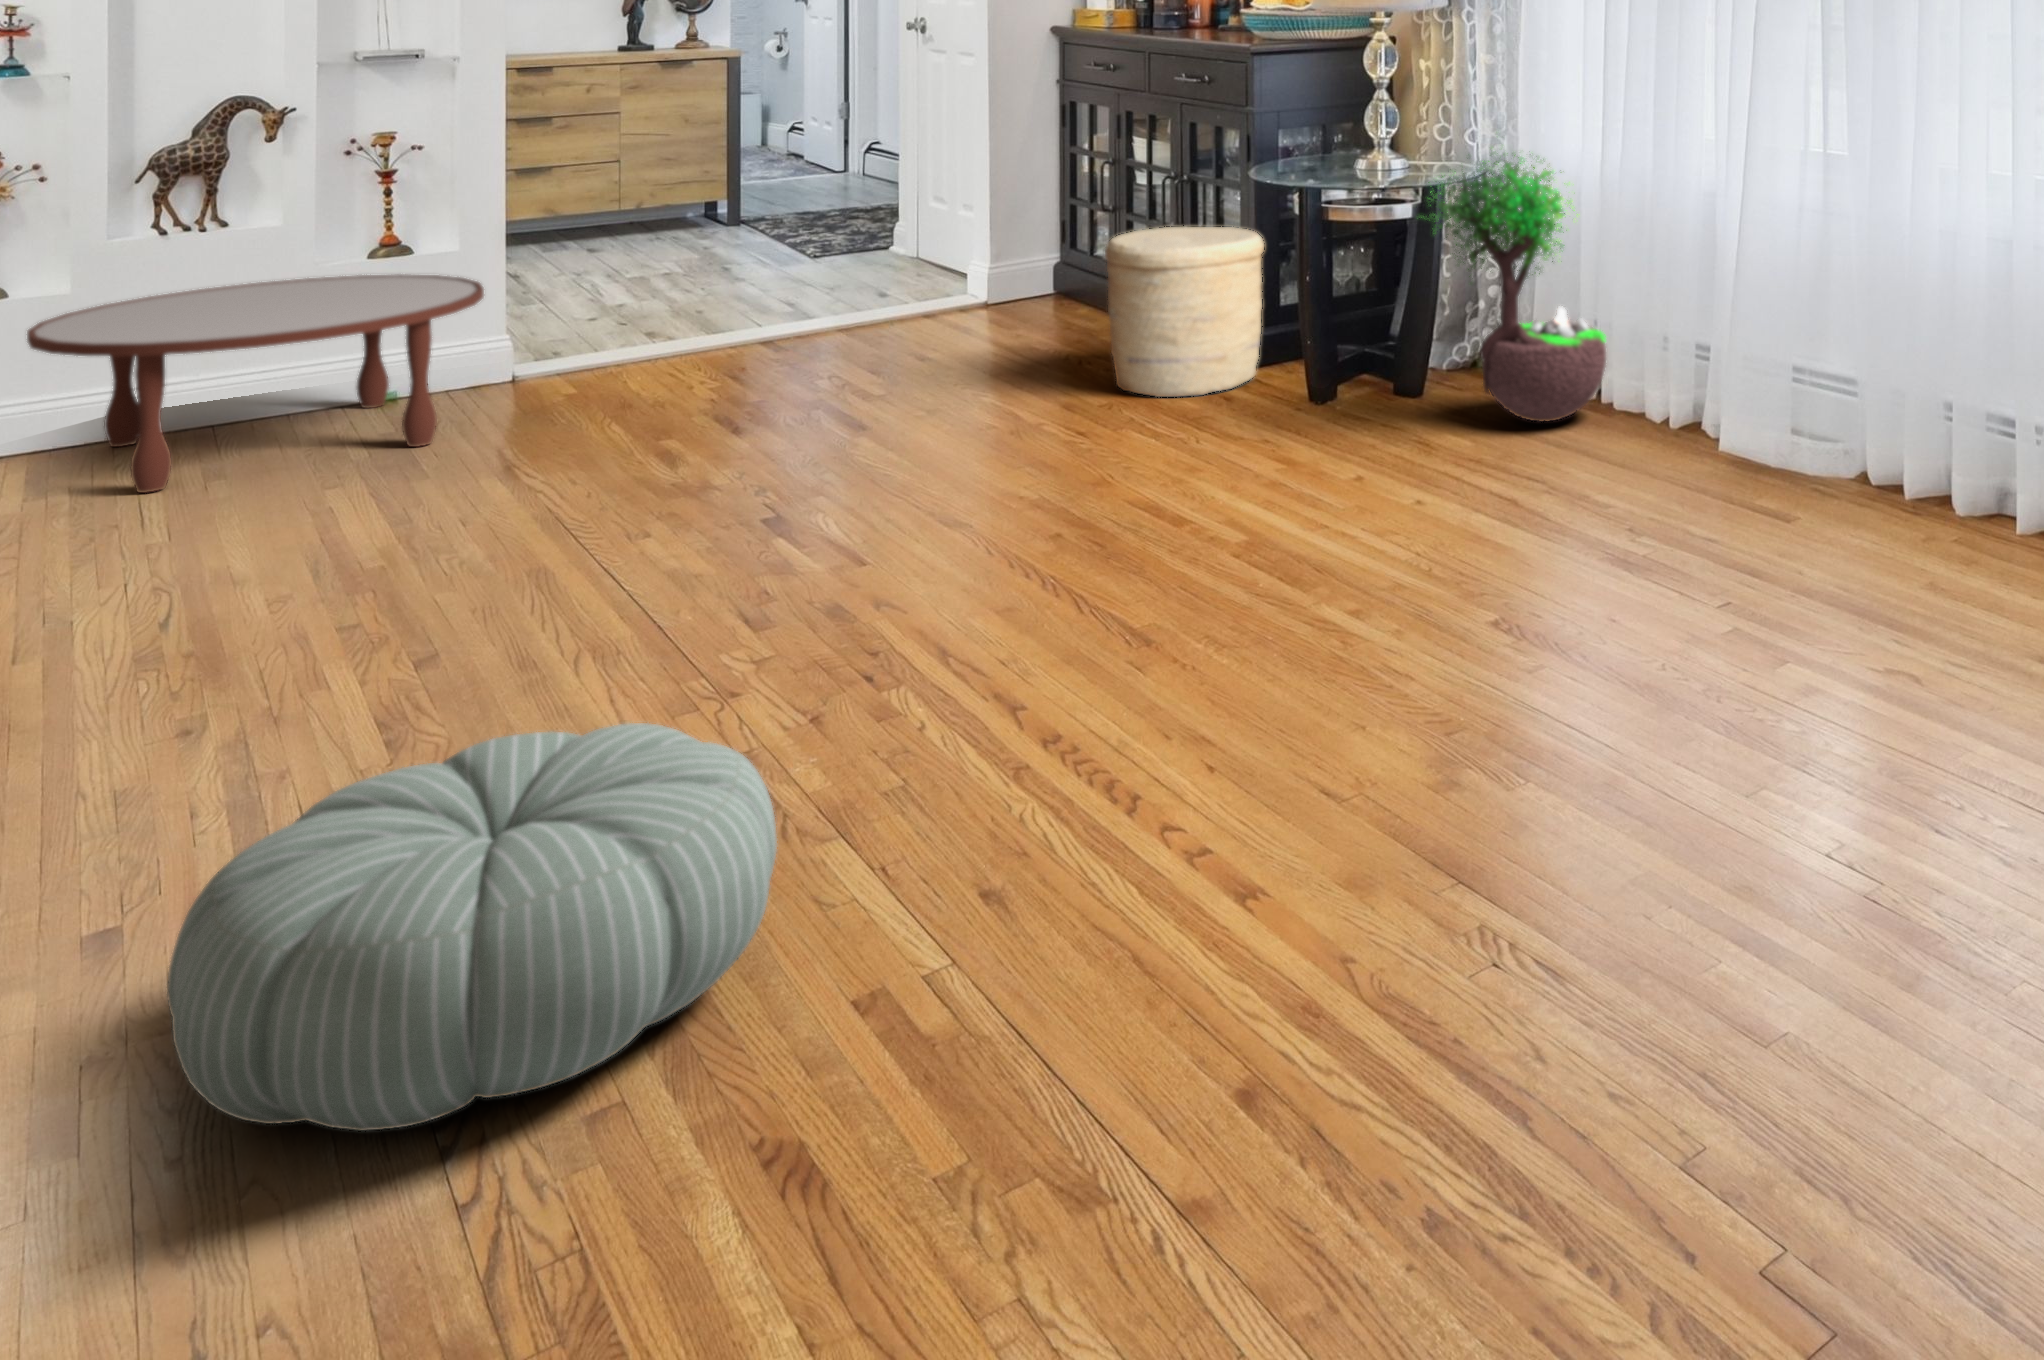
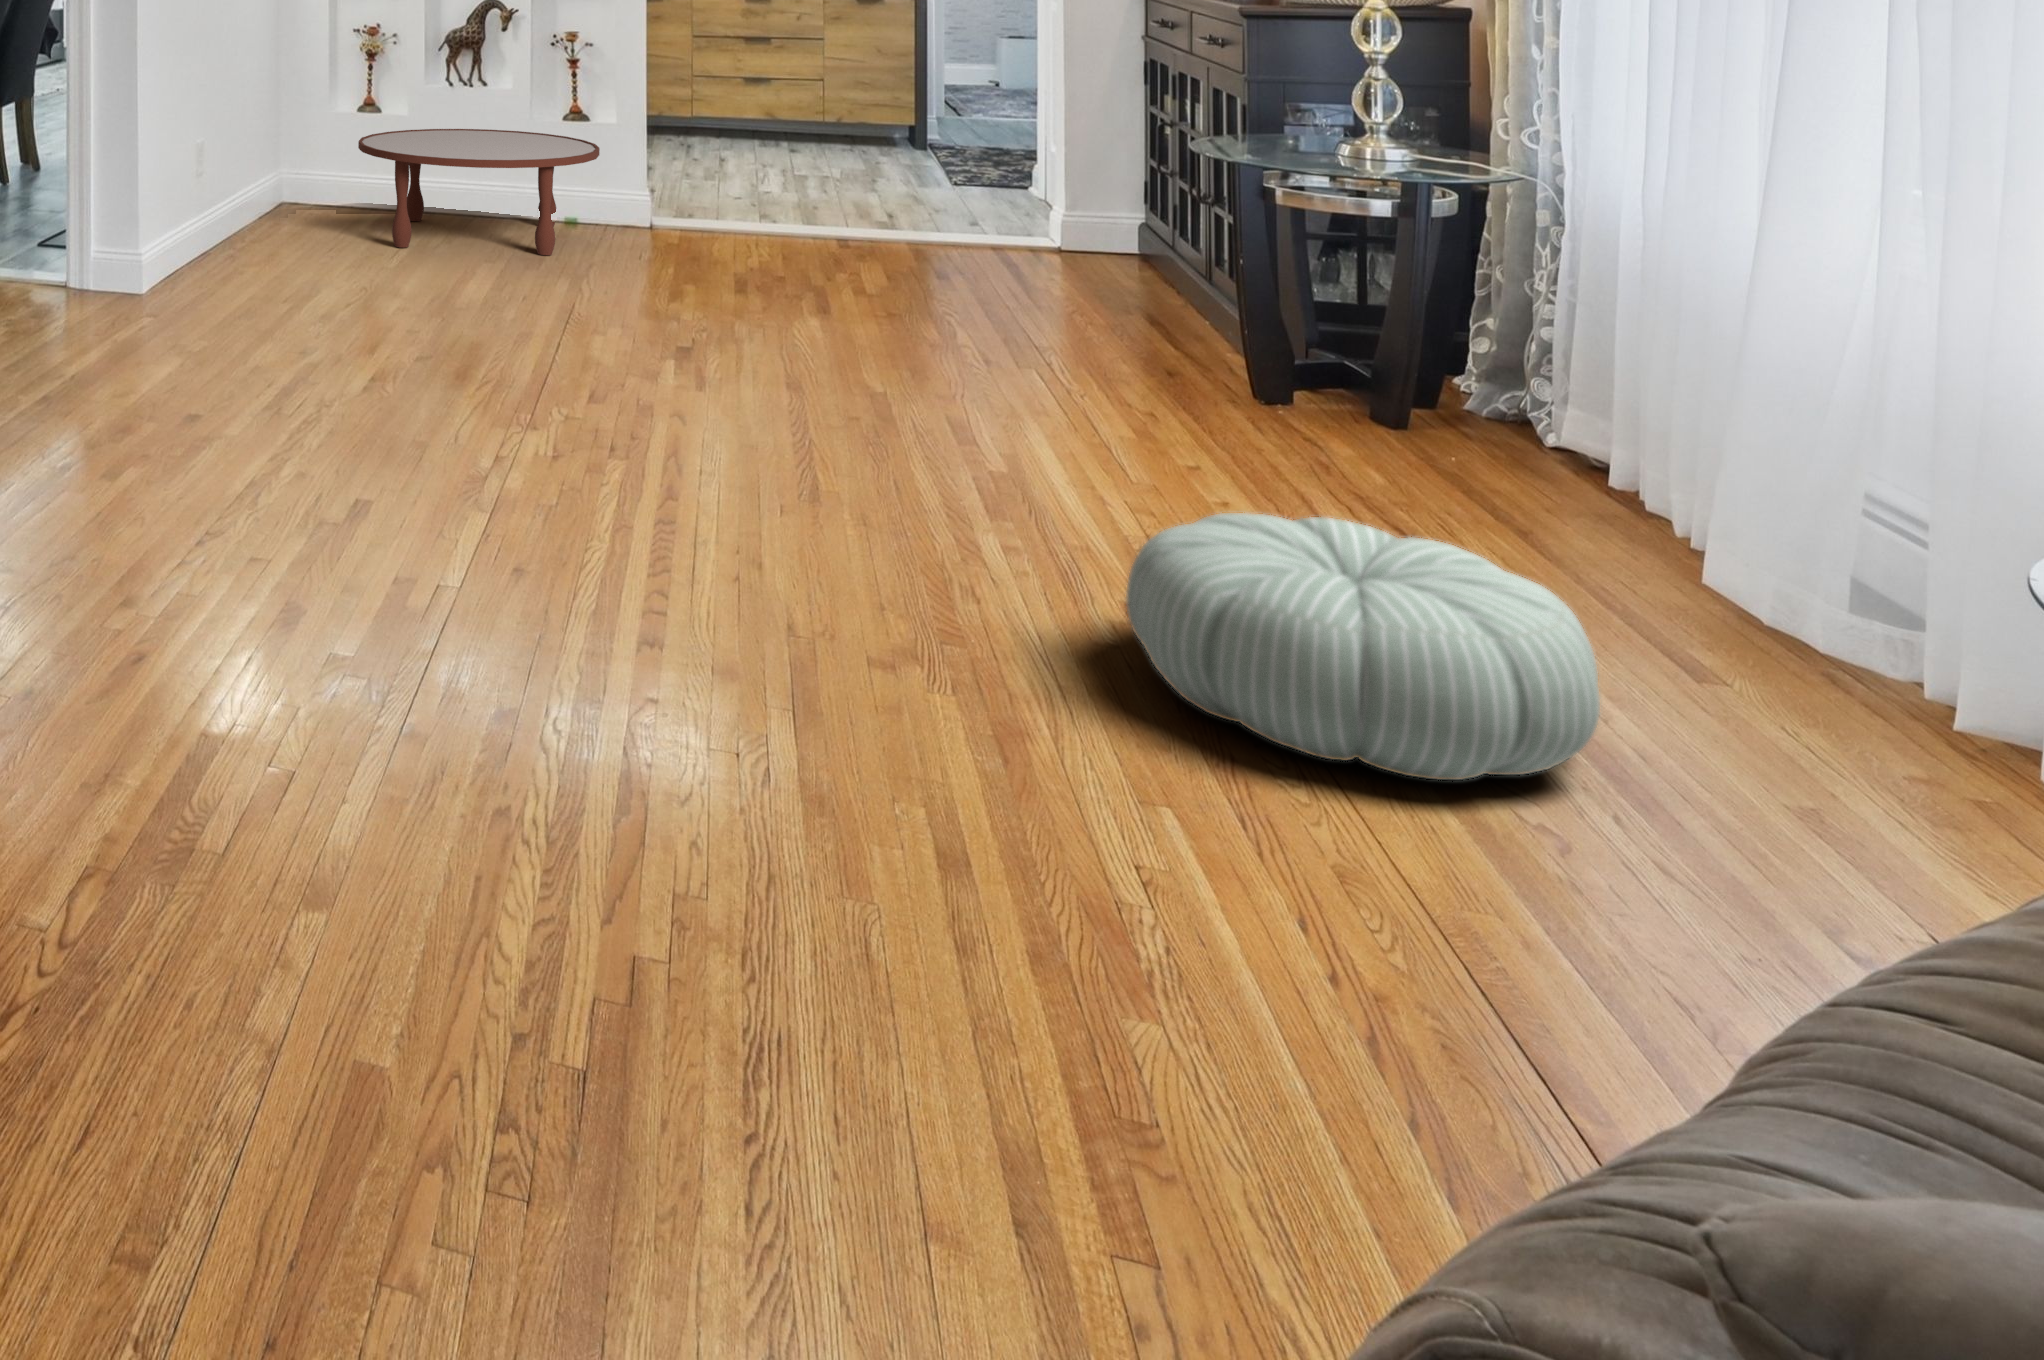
potted tree: present [1421,153,1606,422] -> none [1351,117,1637,482]
woven basket: present [1105,227,1264,397] -> none [1060,184,1247,360]
pouf: present [167,723,777,1131] -> present [1126,513,1600,780]

